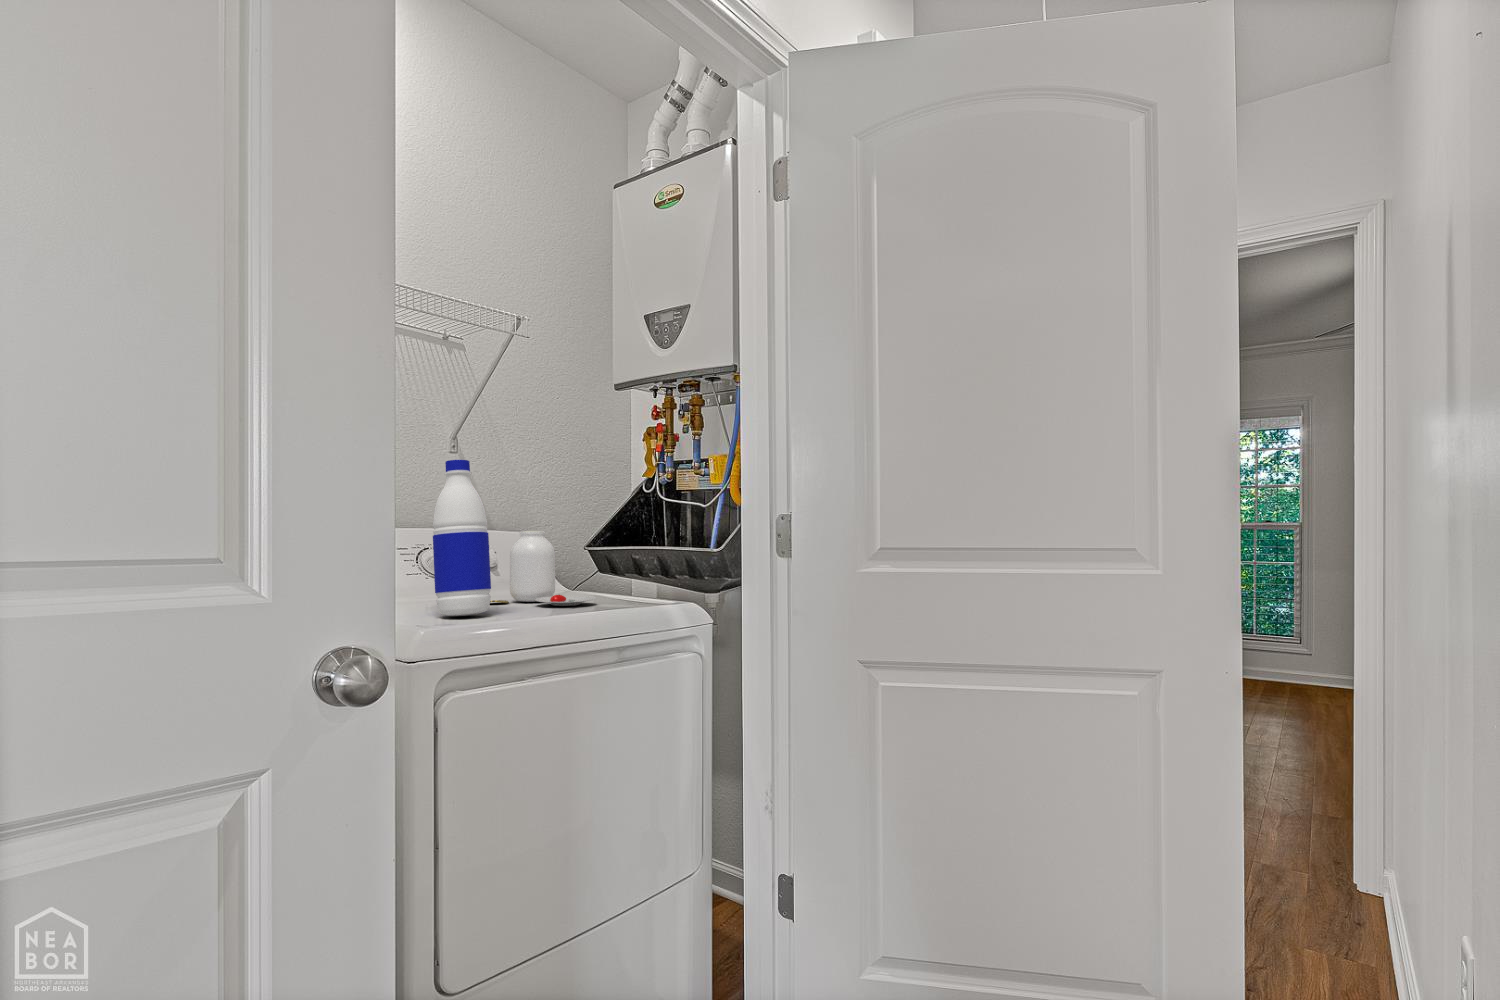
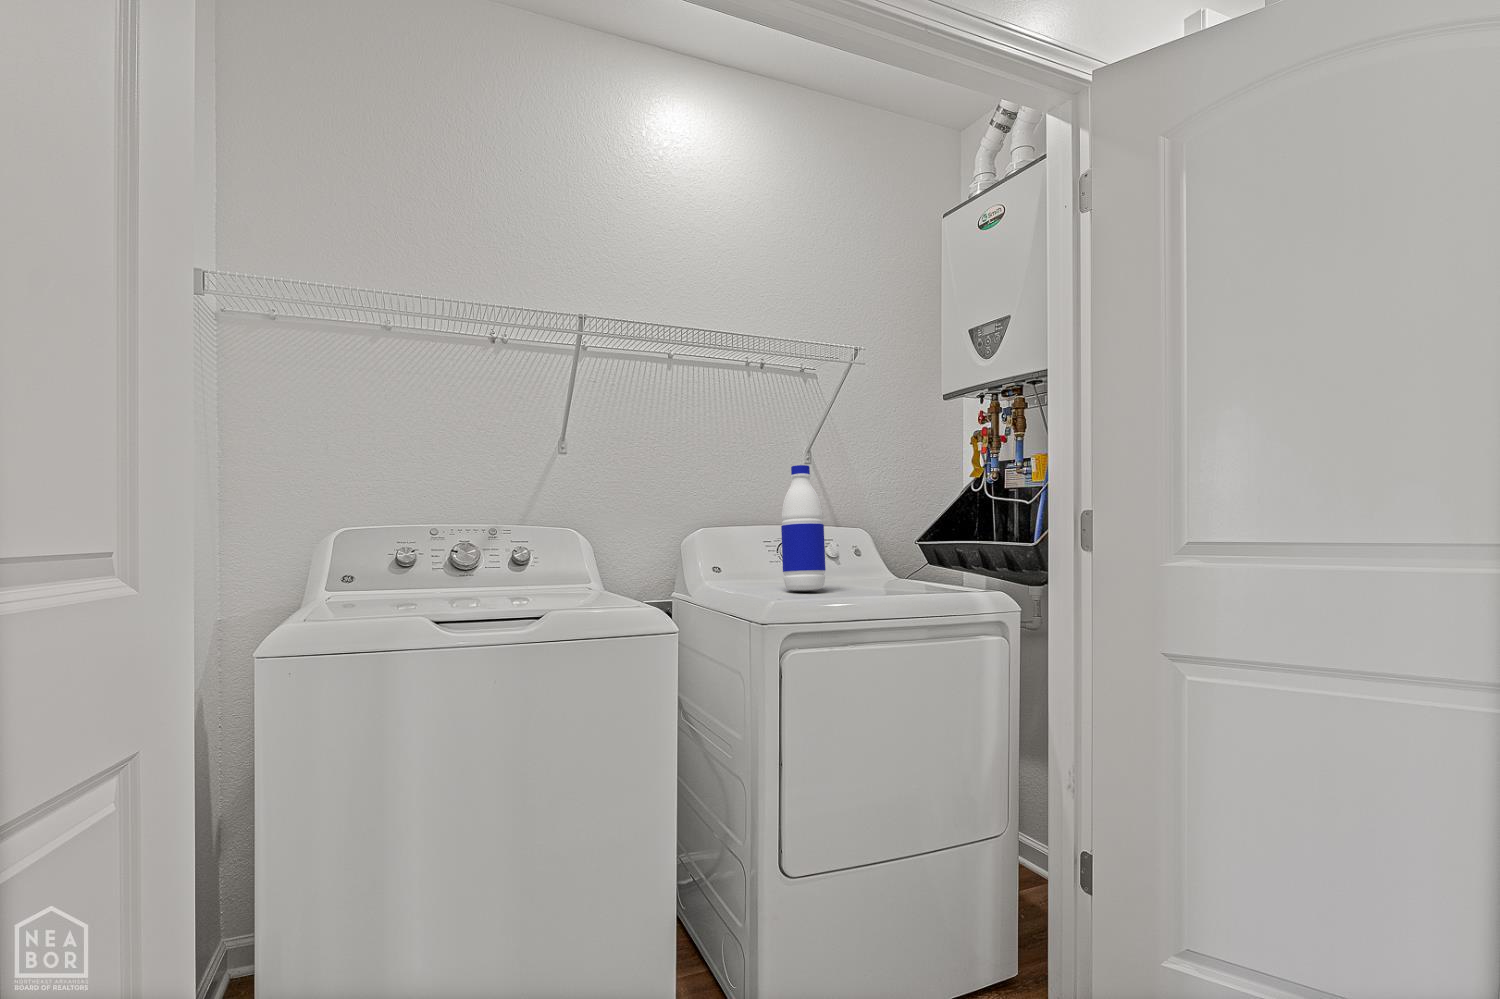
jar: present [490,531,596,606] -> none [823,524,916,588]

